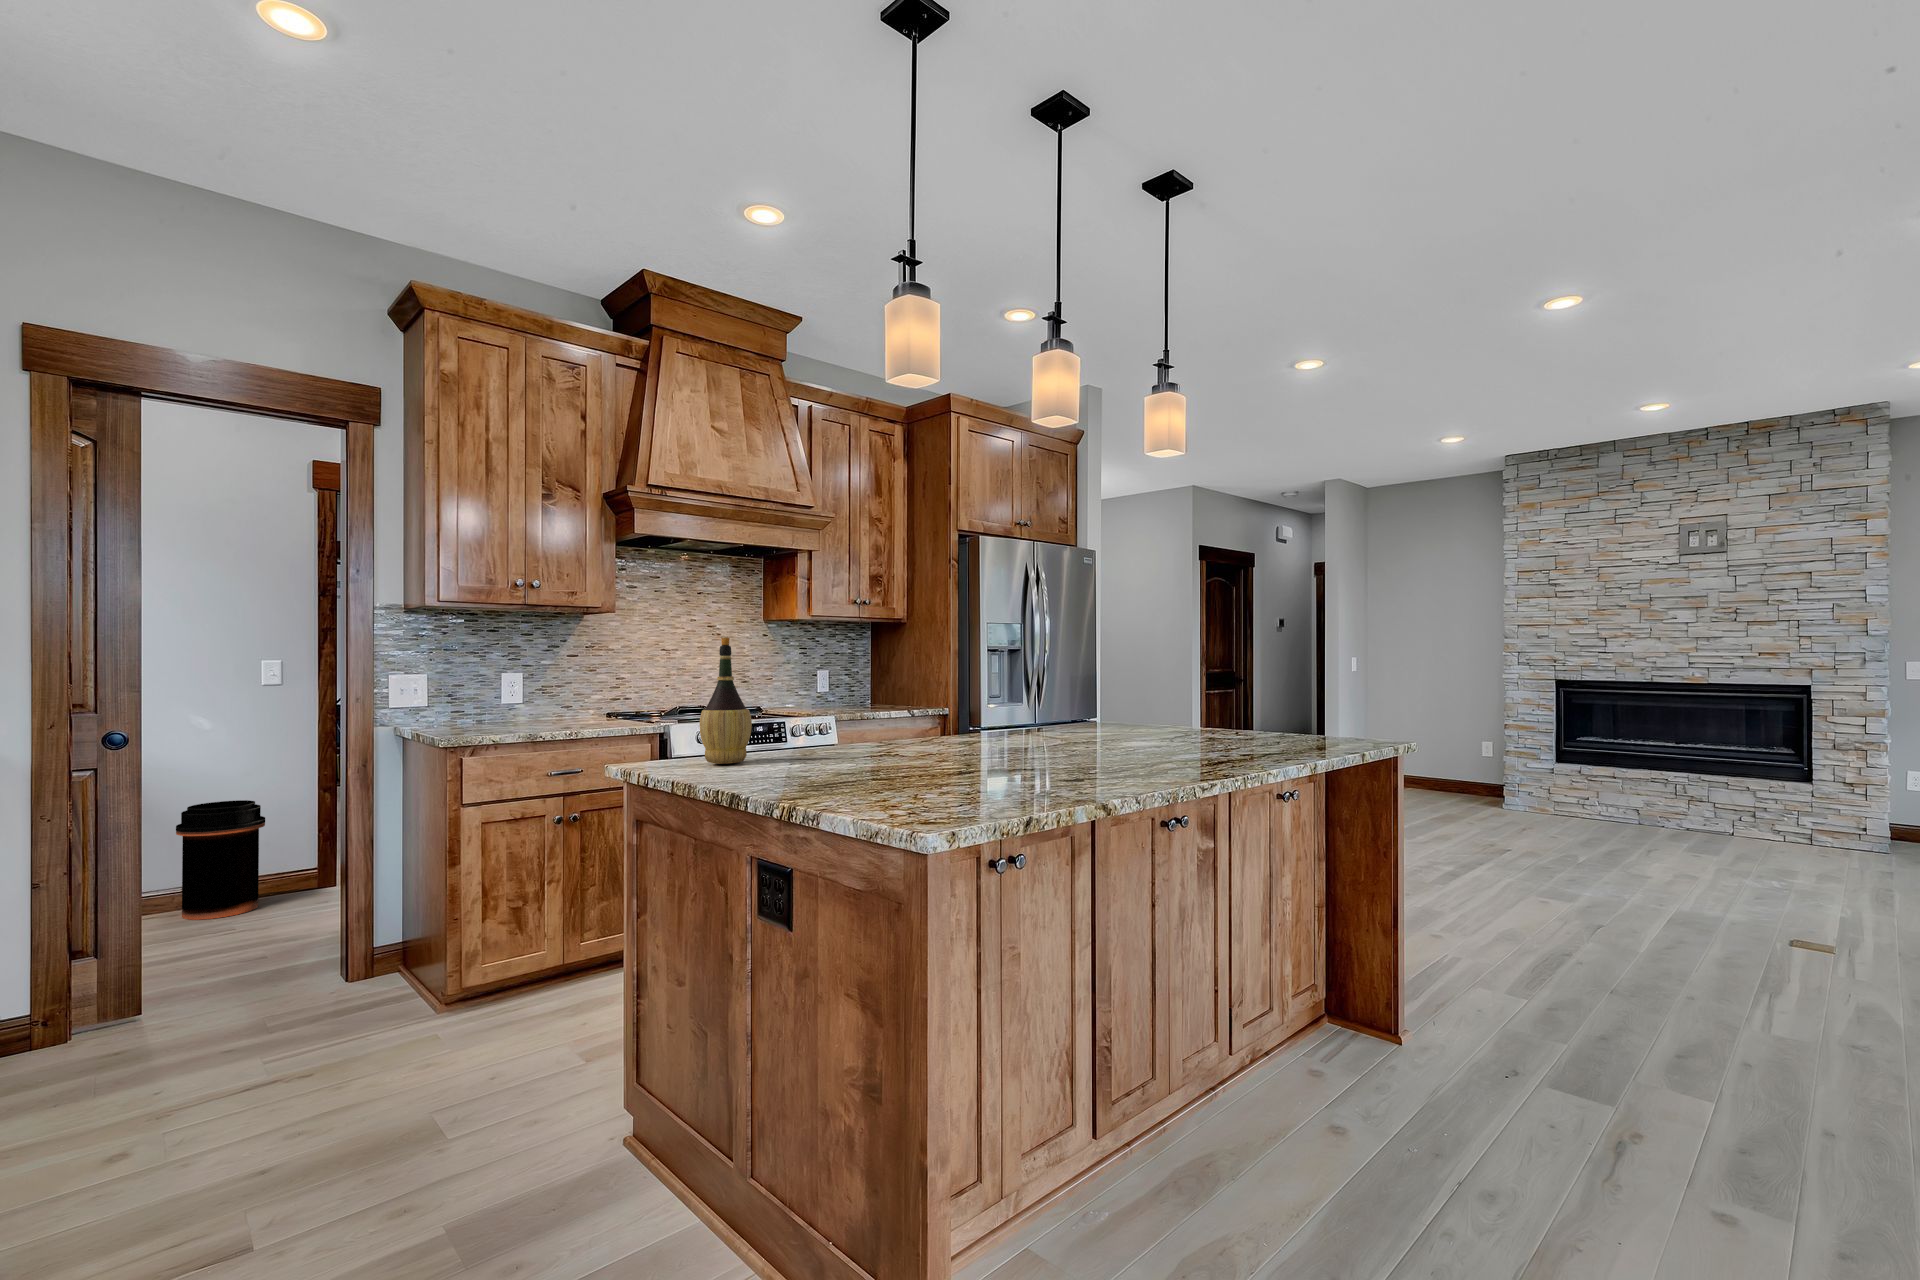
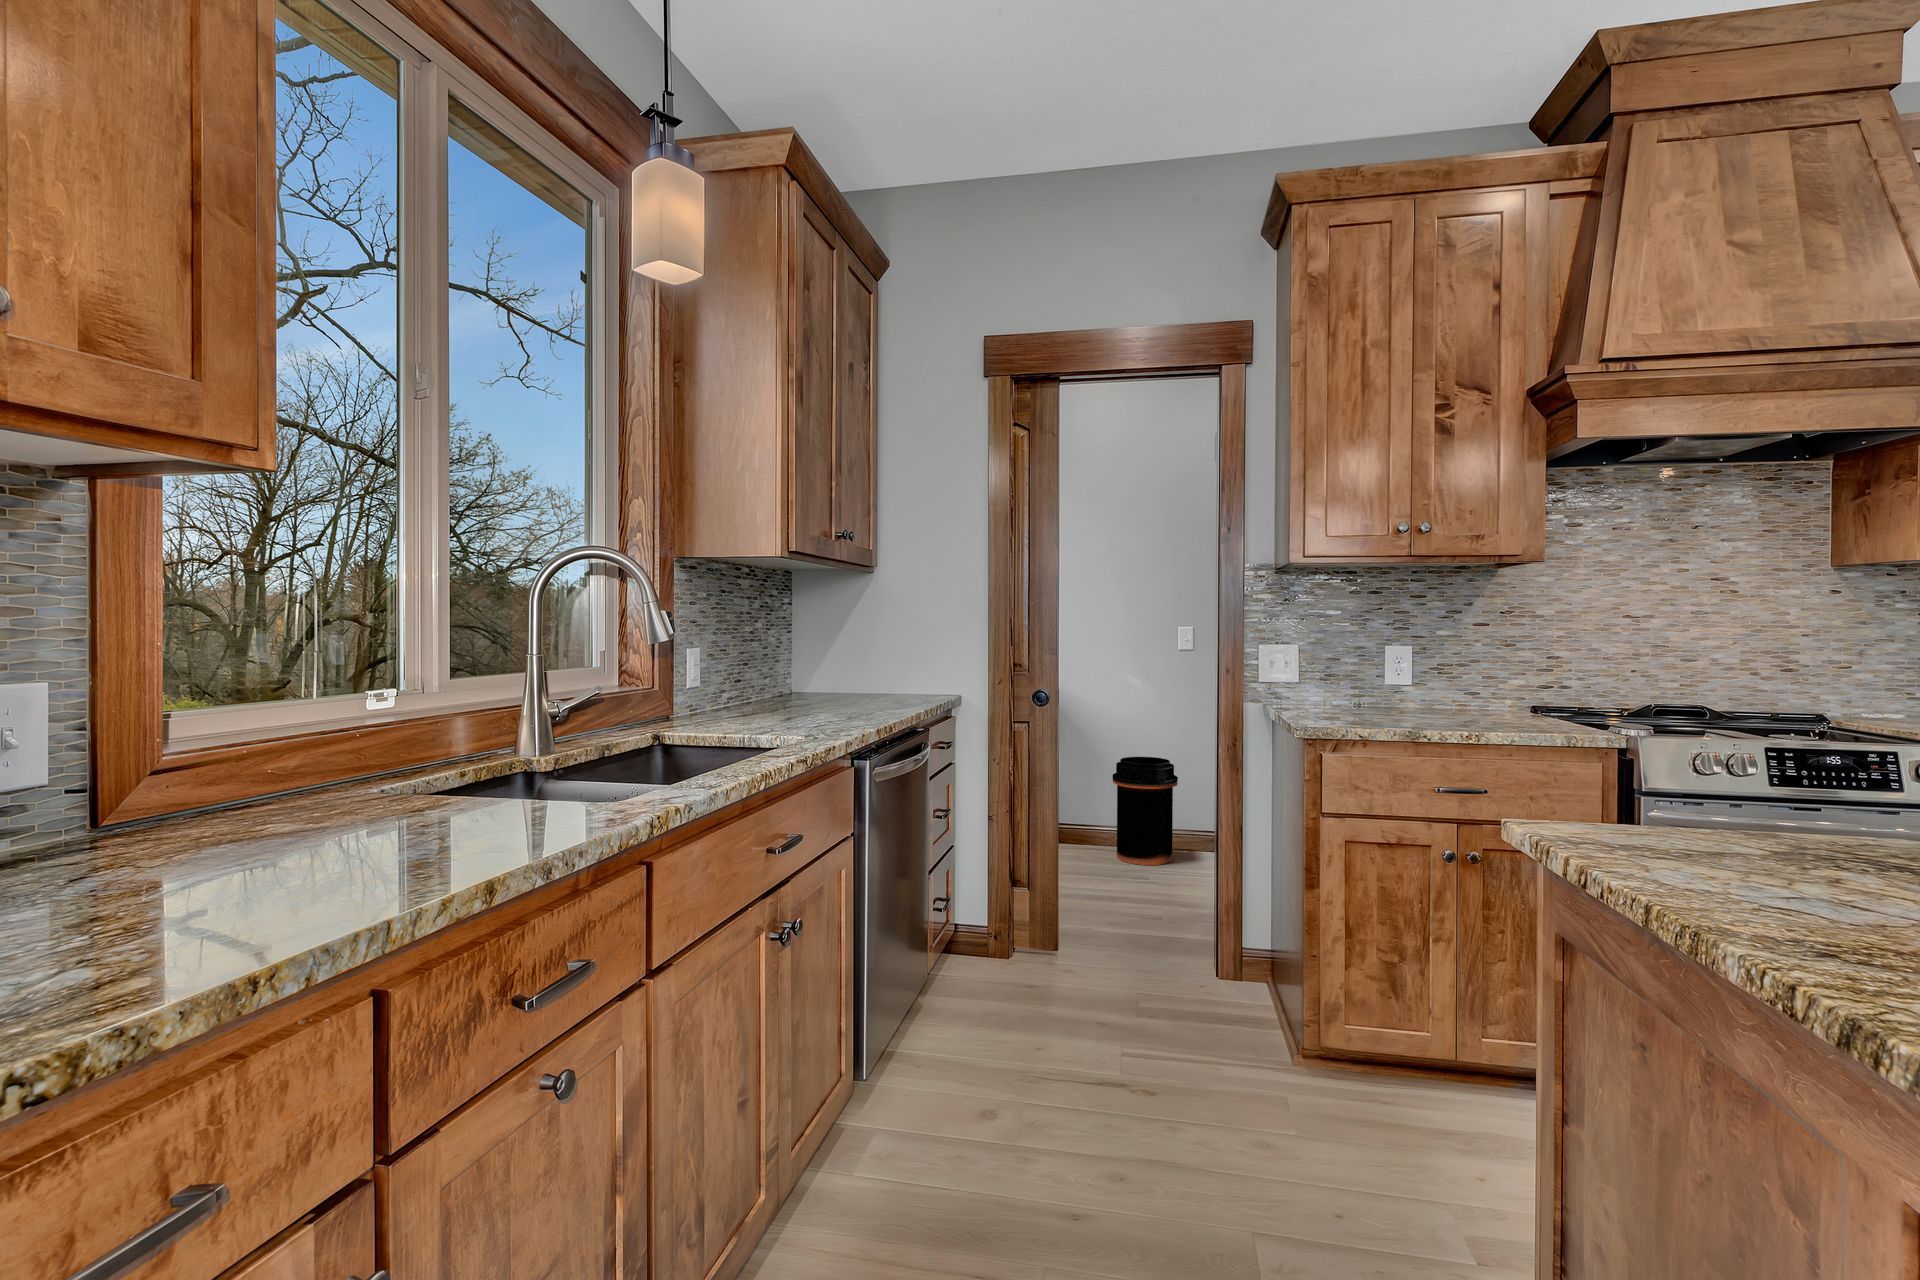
wine bottle: present [700,637,752,764] -> none [1693,592,1842,875]

